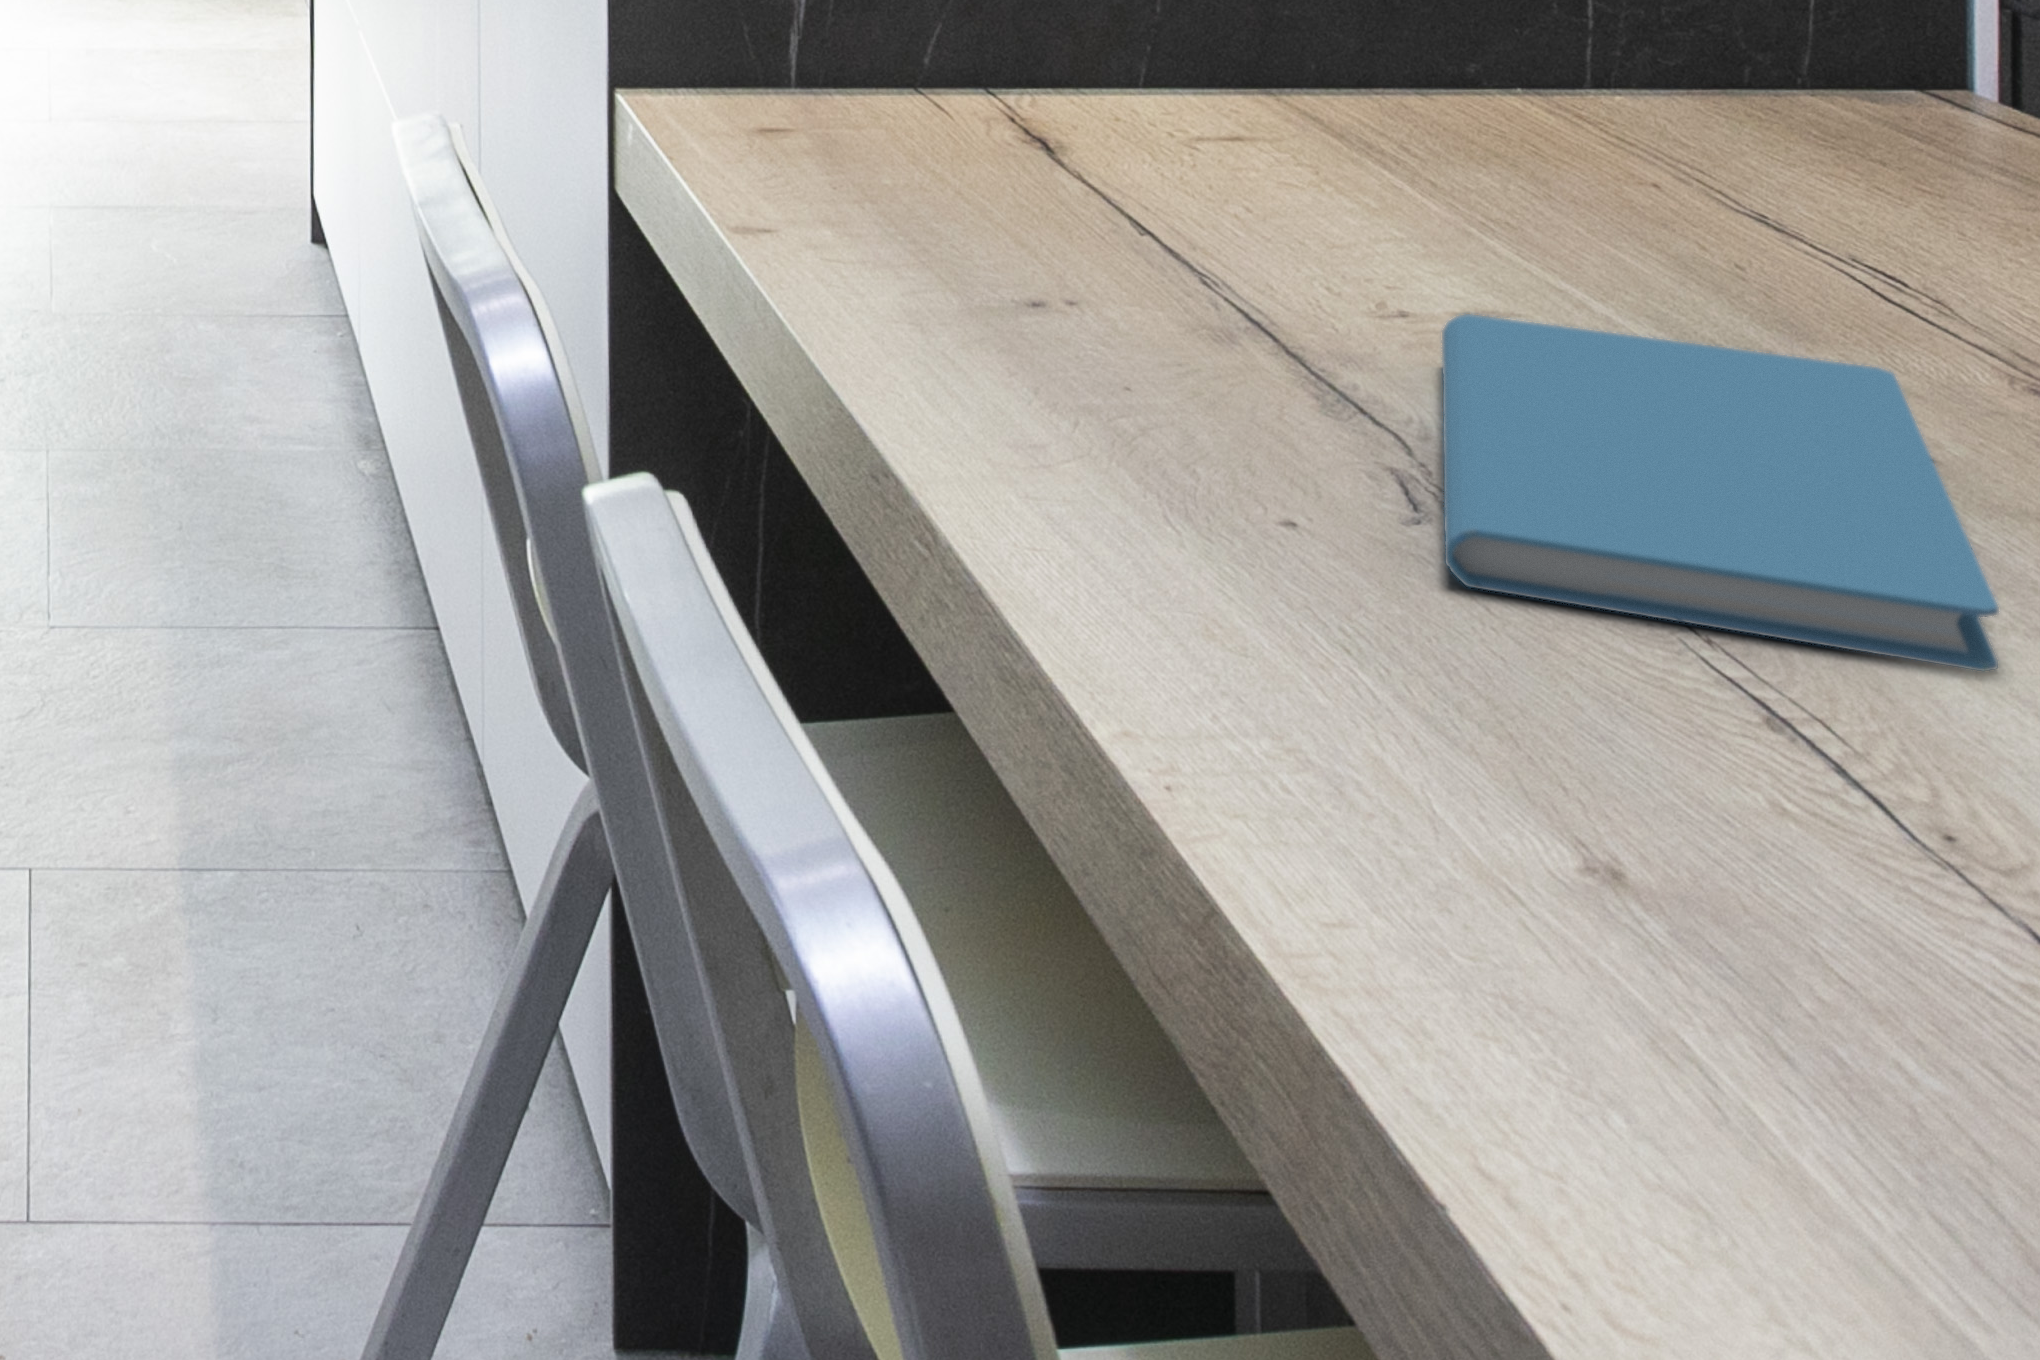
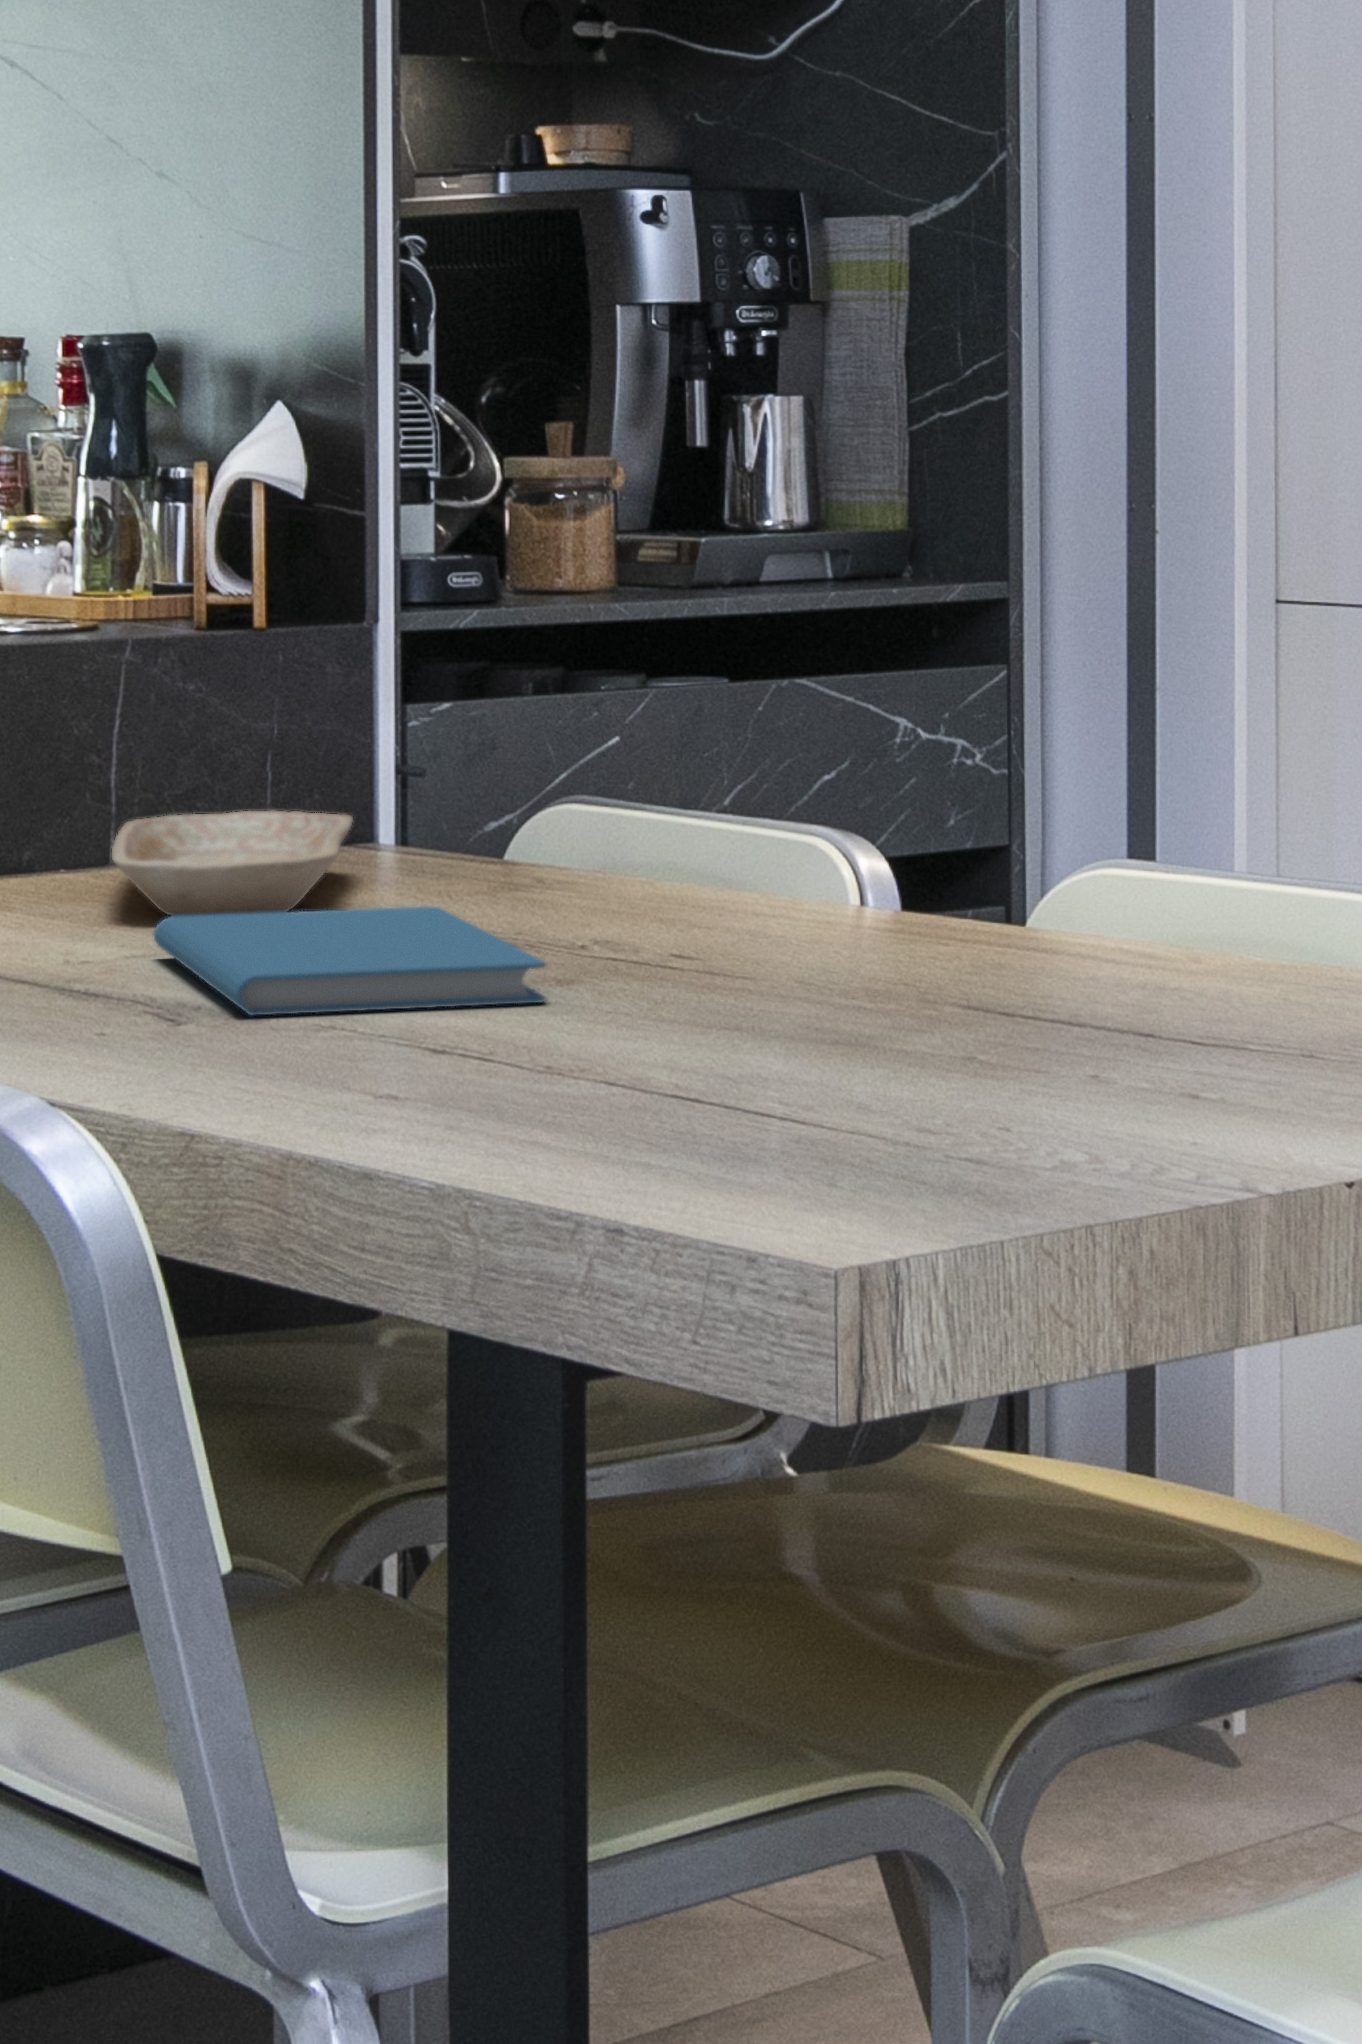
tray: none [1456,74,1857,283] -> present [112,810,353,916]

